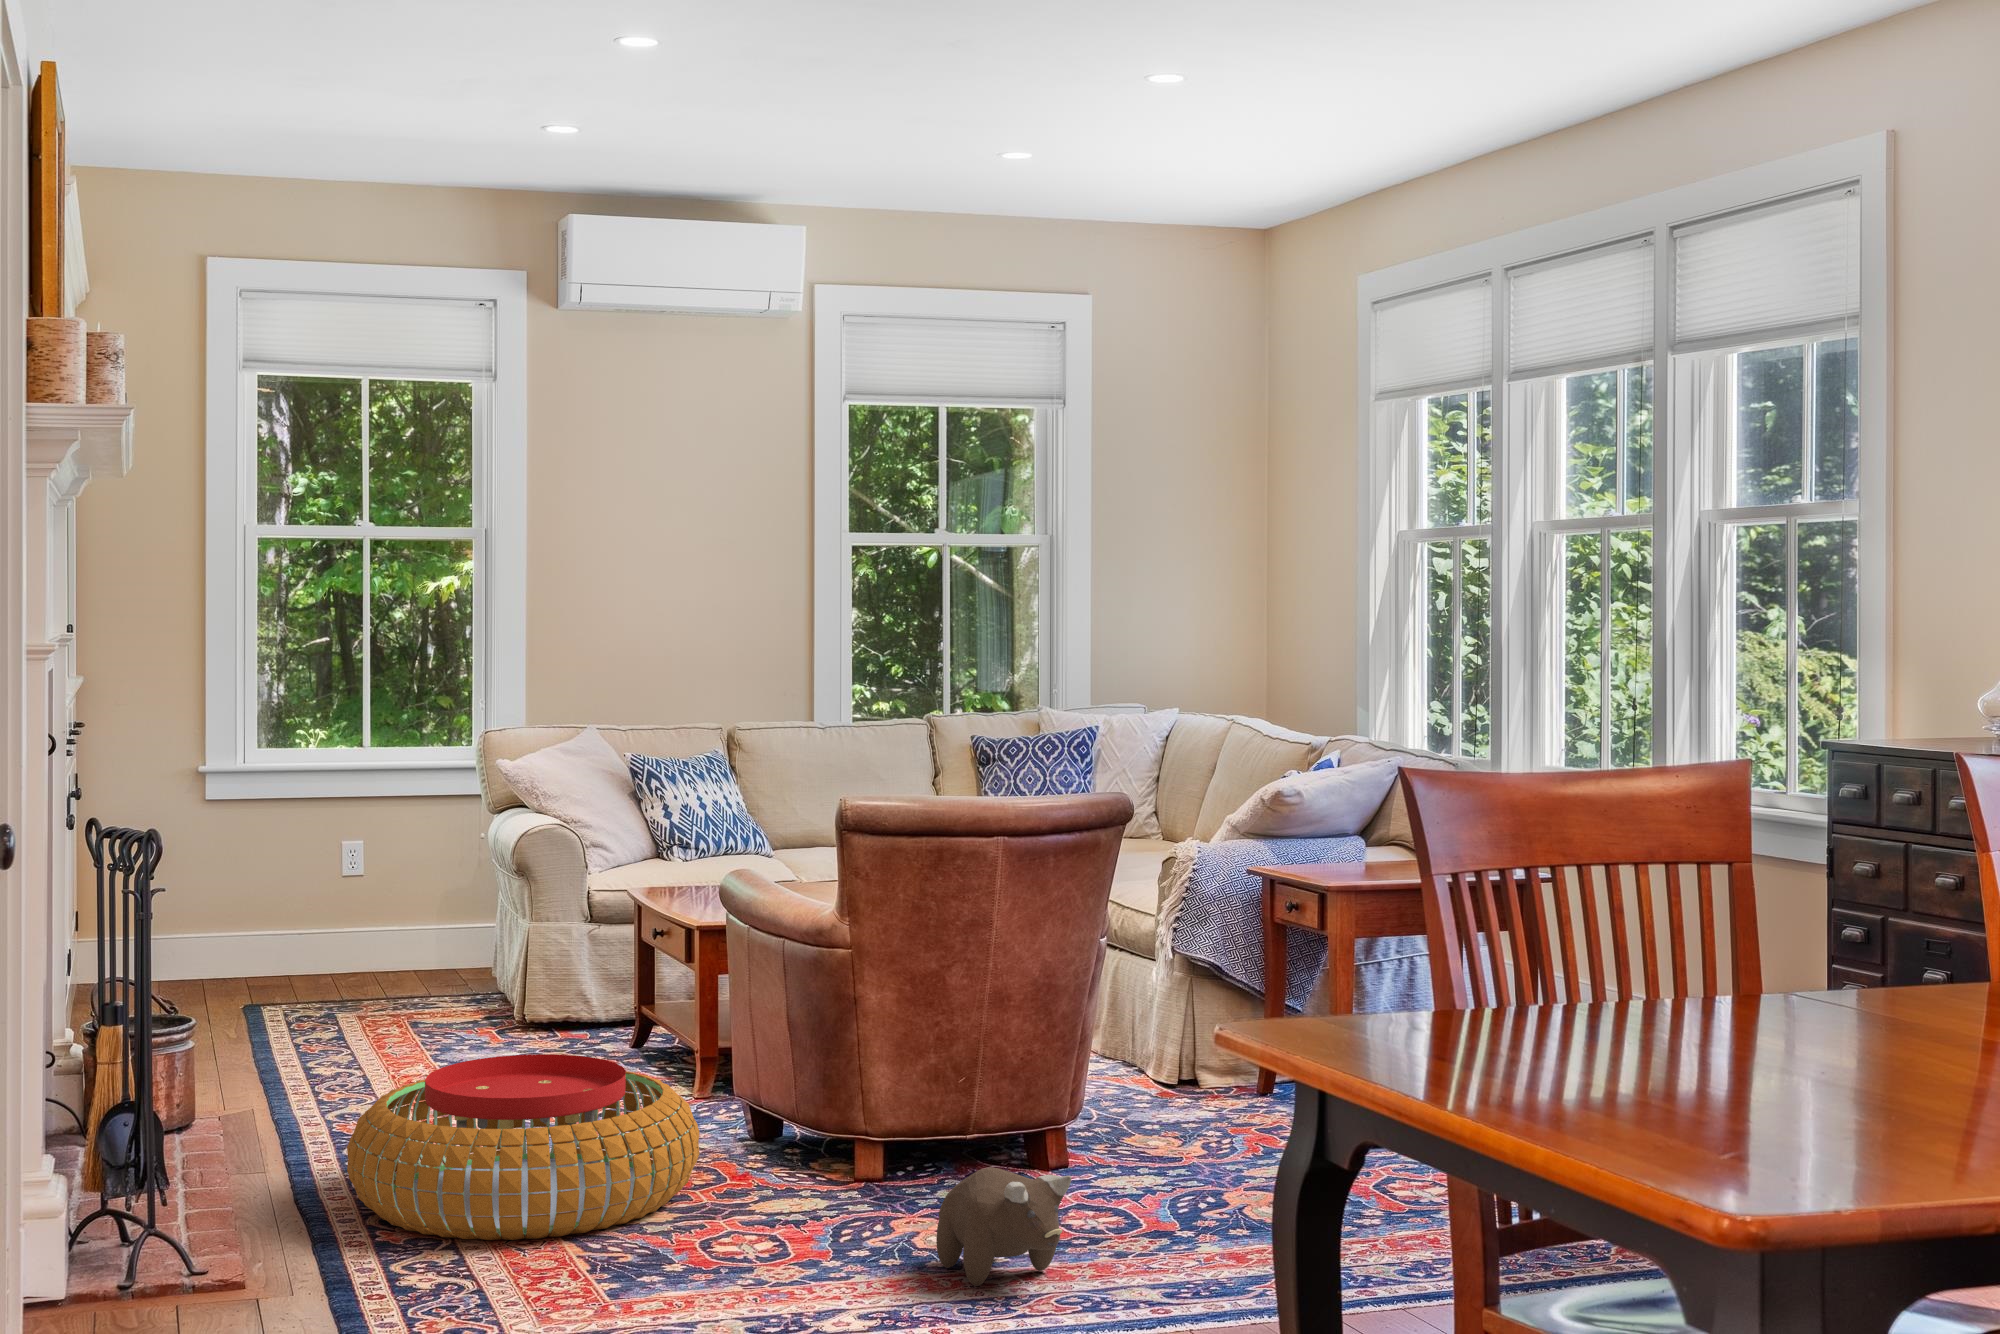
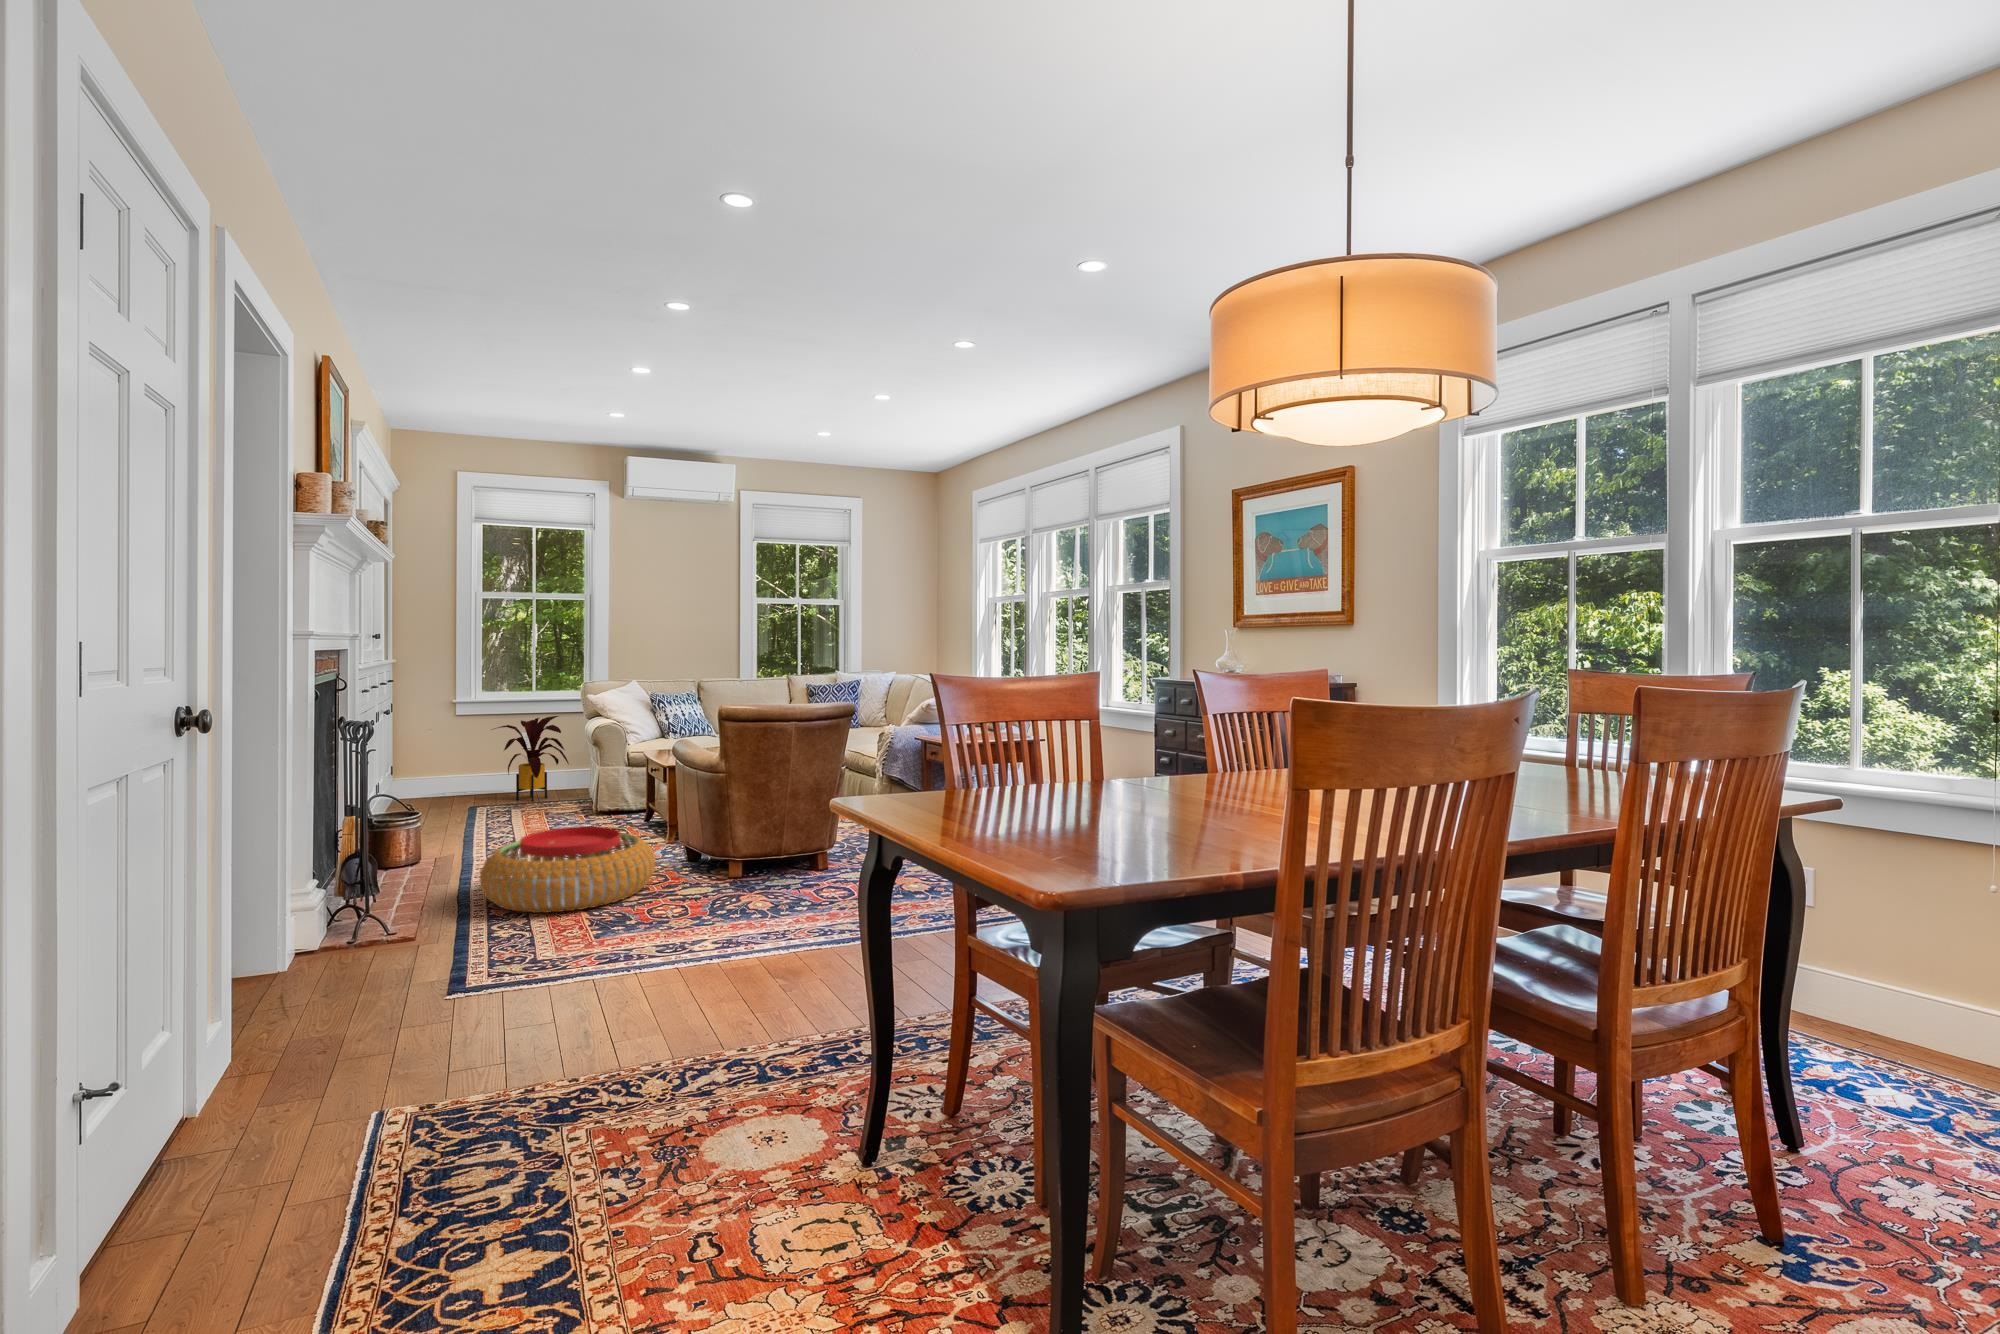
house plant: none [292,806,454,995] -> present [492,716,569,801]
plush toy: present [936,1168,1071,1286] -> none [755,871,814,925]

